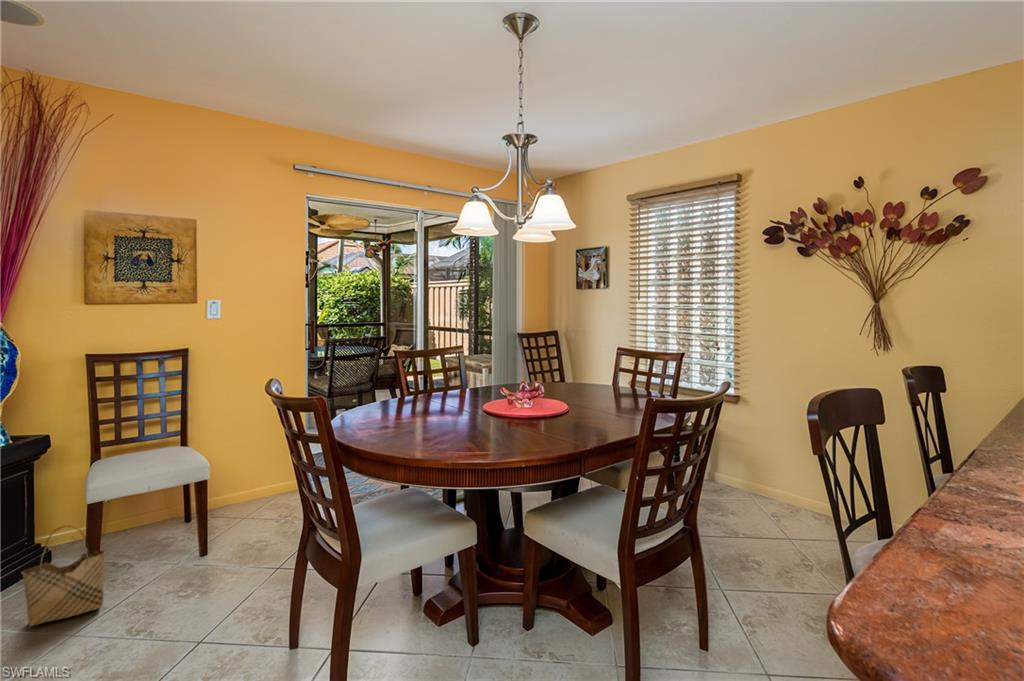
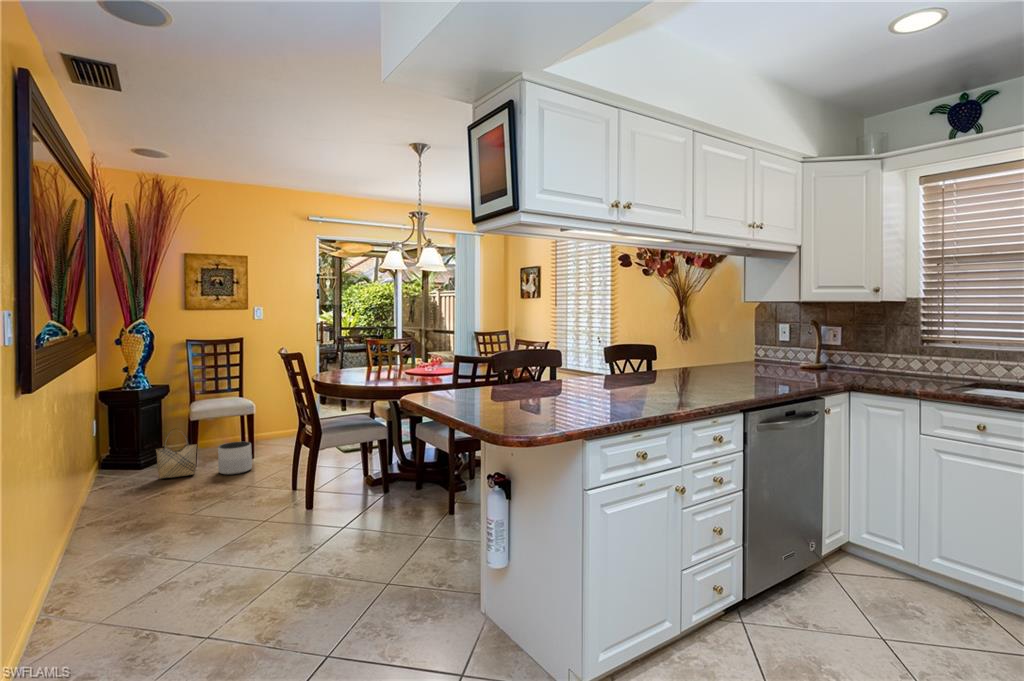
planter: none [146,537,208,606] -> present [218,442,252,475]

